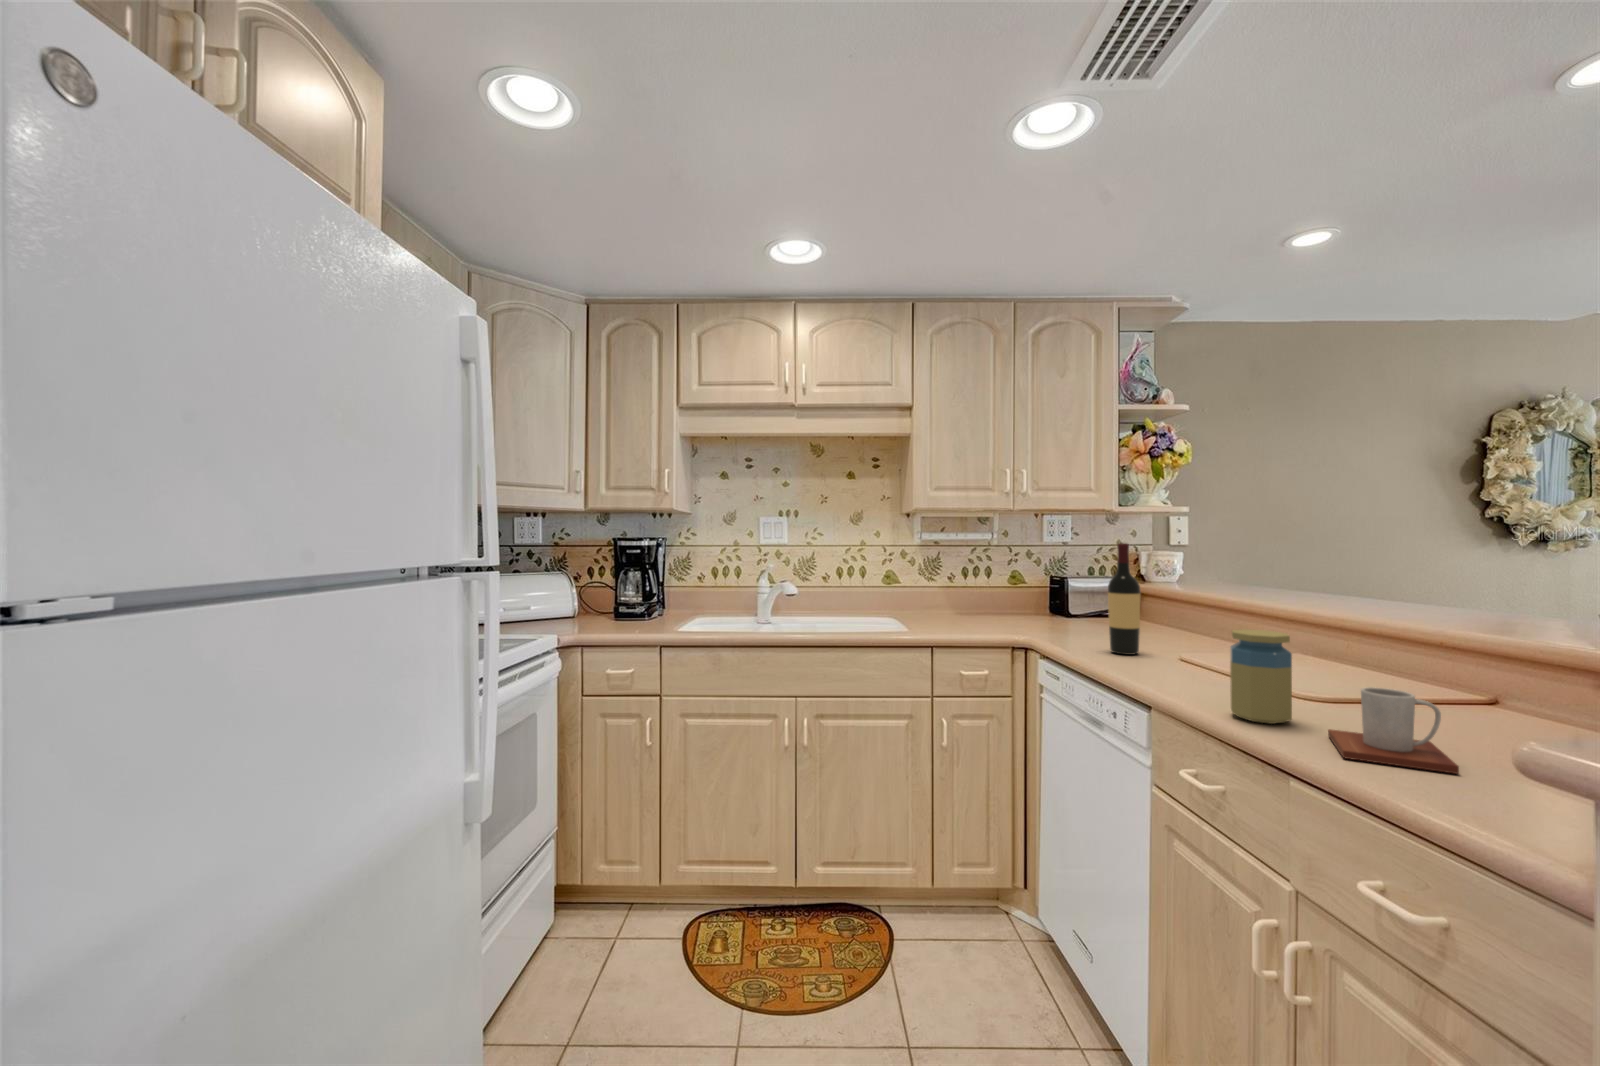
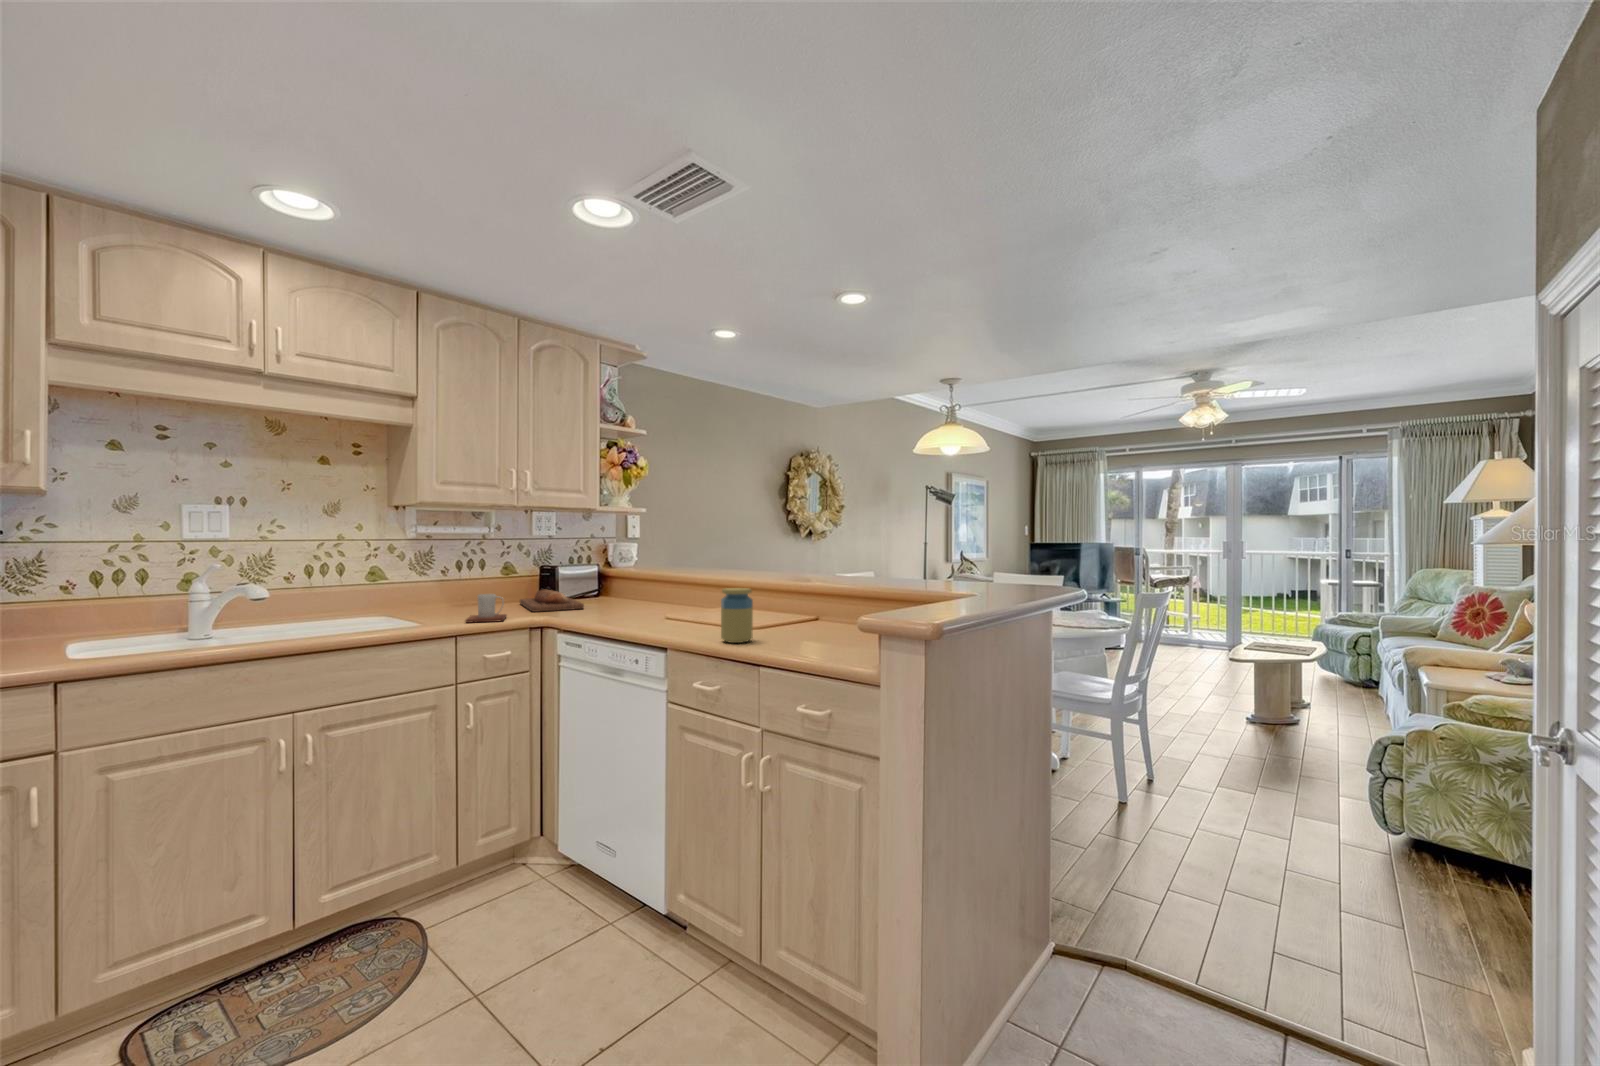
wine bottle: present [1108,543,1141,655] -> none [617,536,640,620]
bread loaf: none [1022,603,1085,631] -> present [520,590,584,612]
mug: present [1328,687,1459,774] -> present [465,594,507,623]

